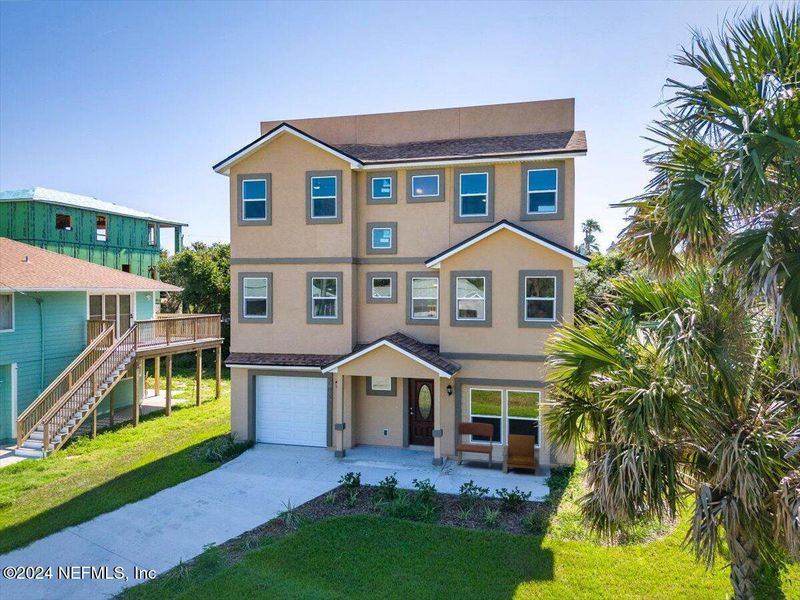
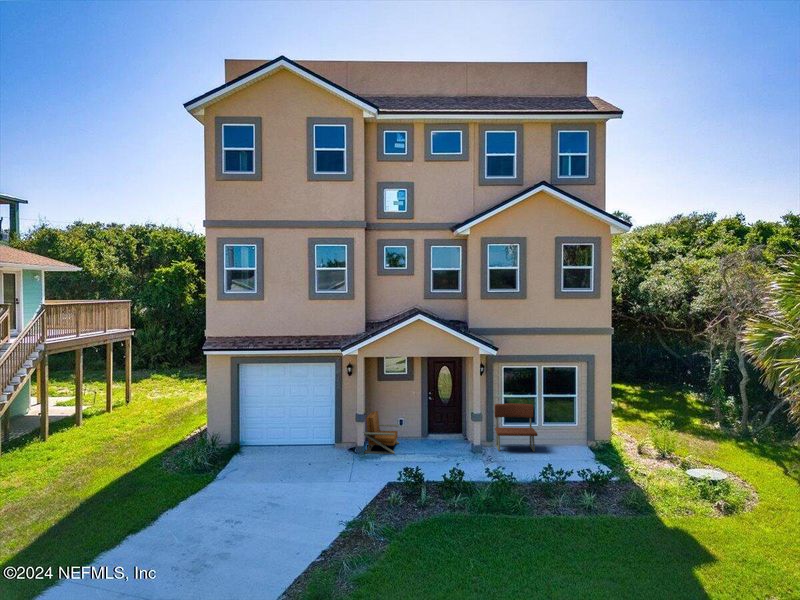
lounge chair: present [502,434,540,476] -> present [364,411,399,454]

